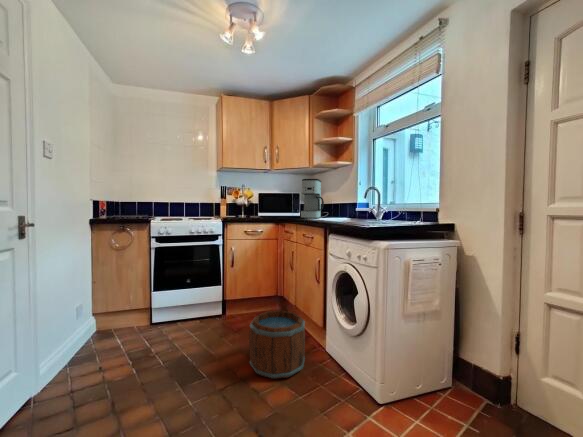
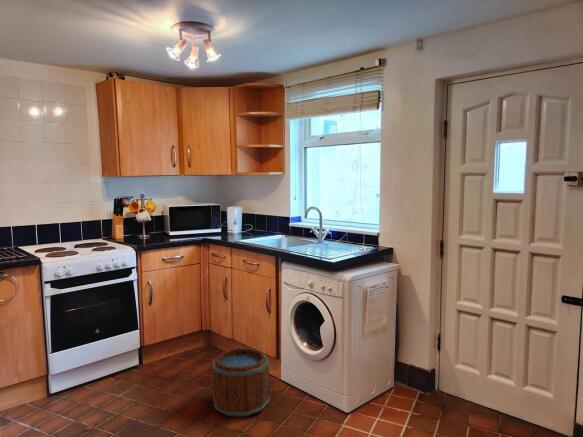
coffee maker: present [301,179,324,218] -> none [229,193,254,239]

